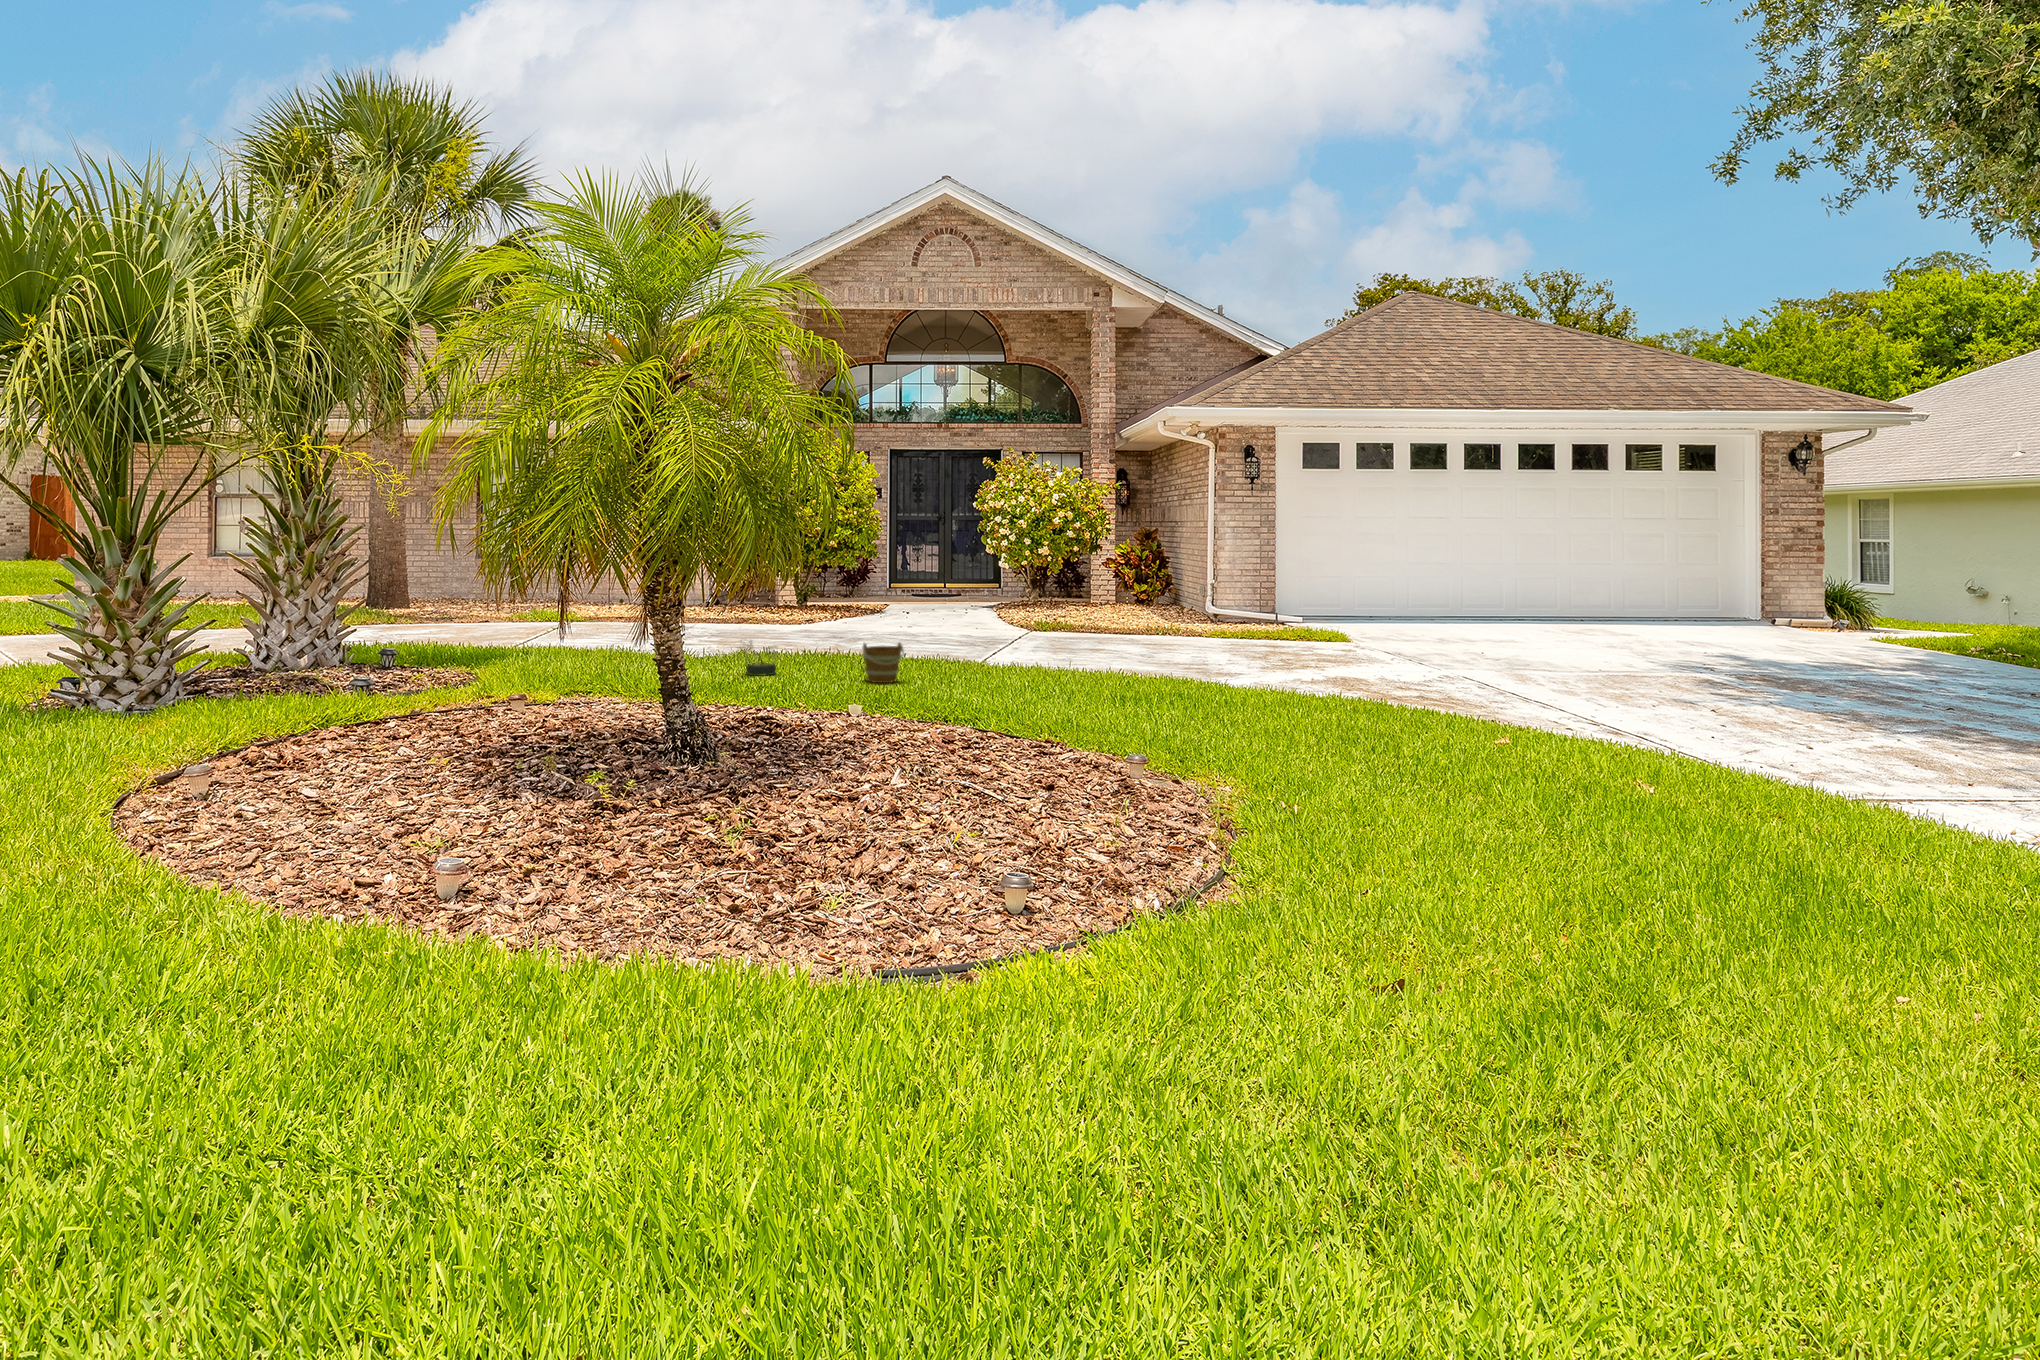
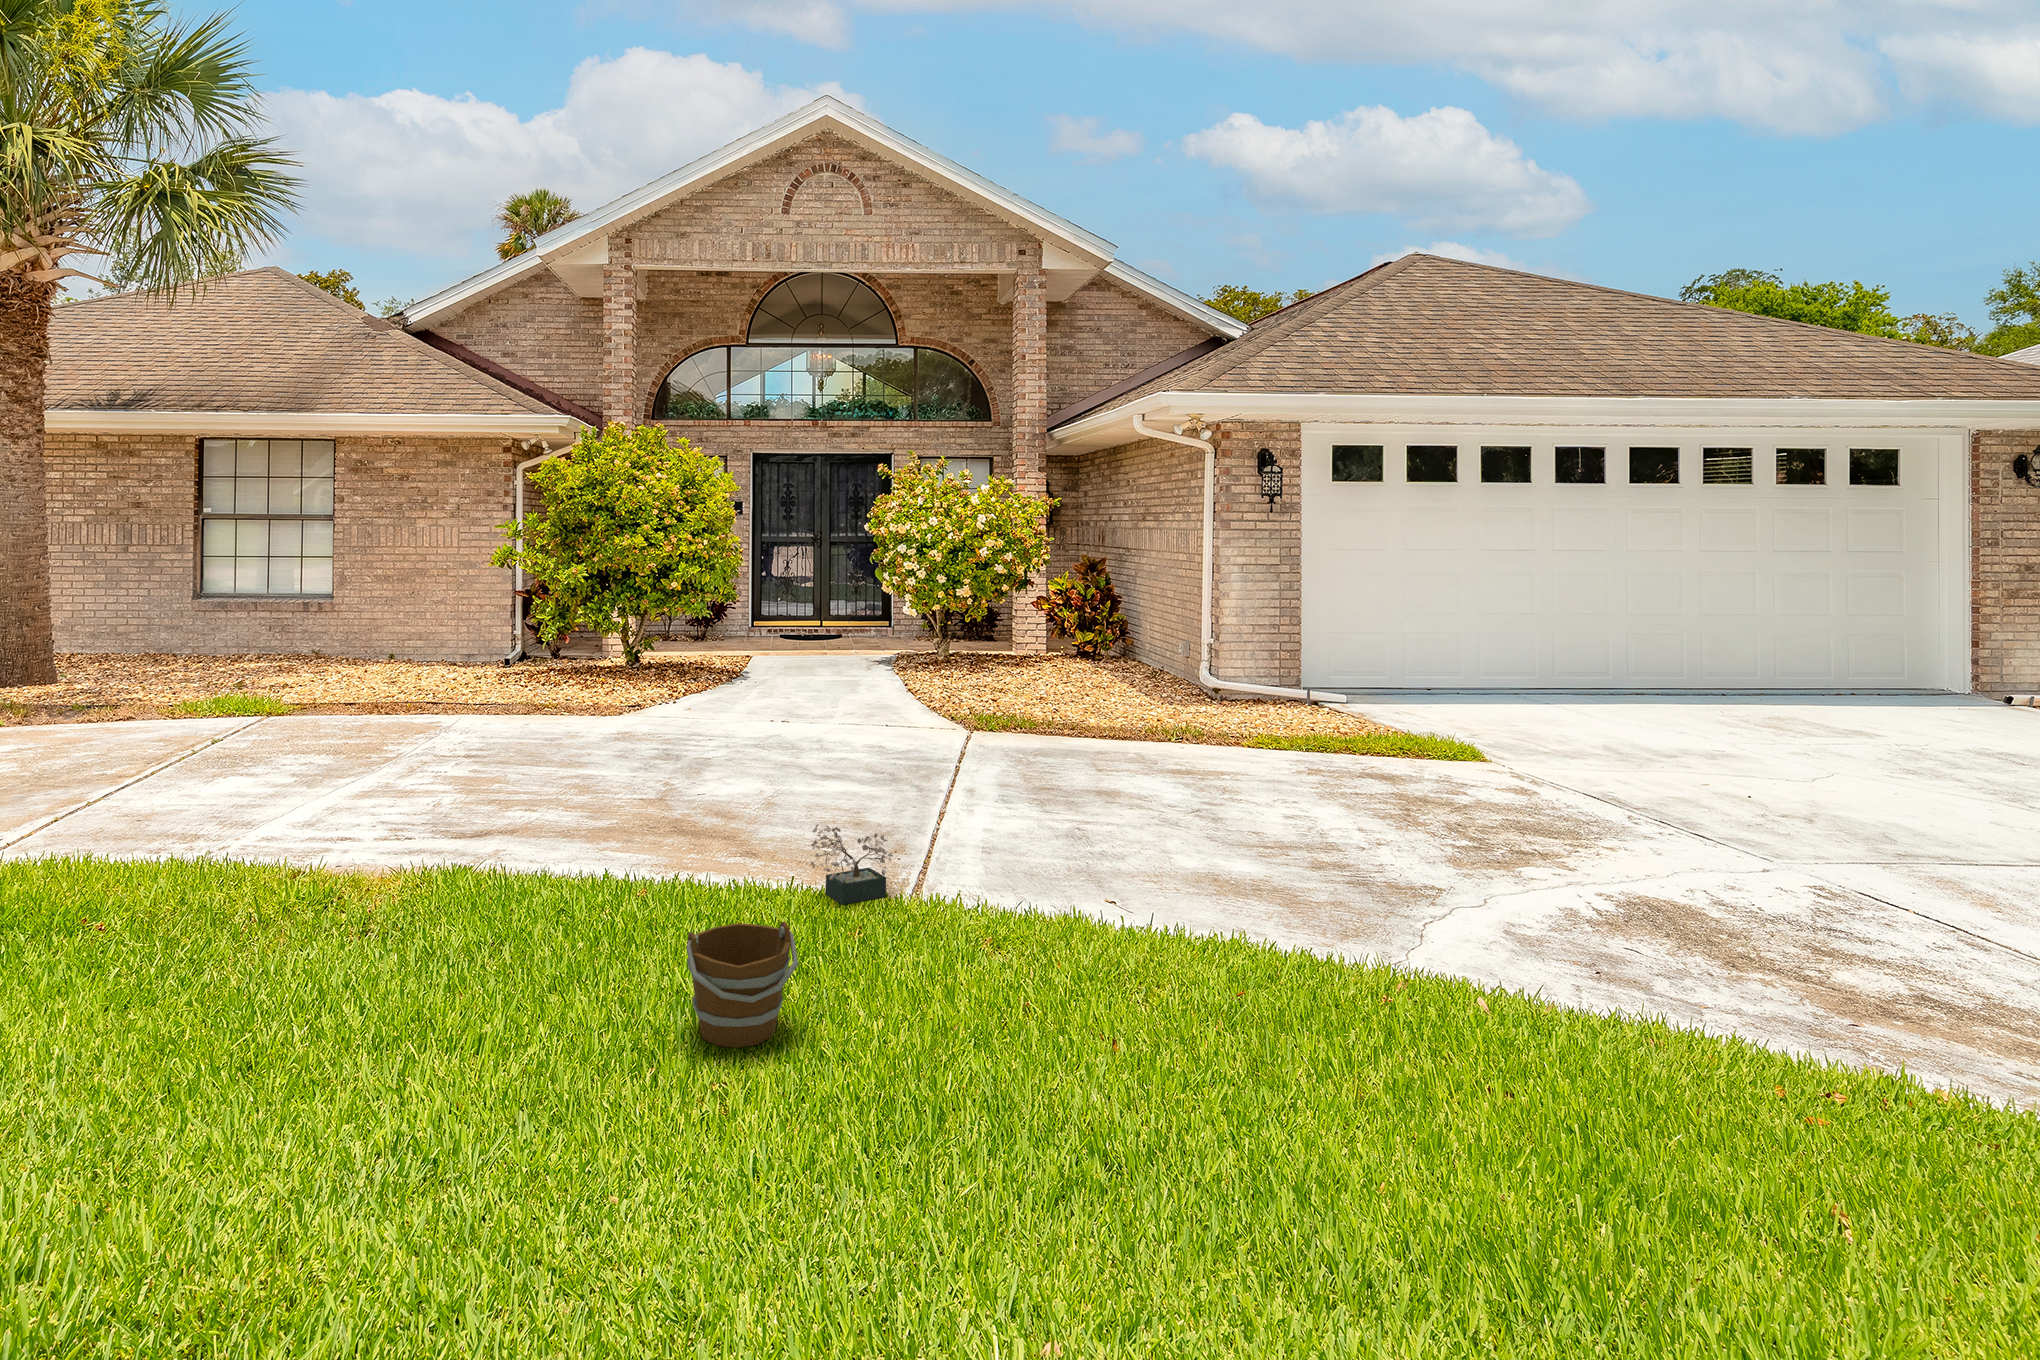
decorative plant: present [740,641,776,676] -> present [811,824,893,905]

